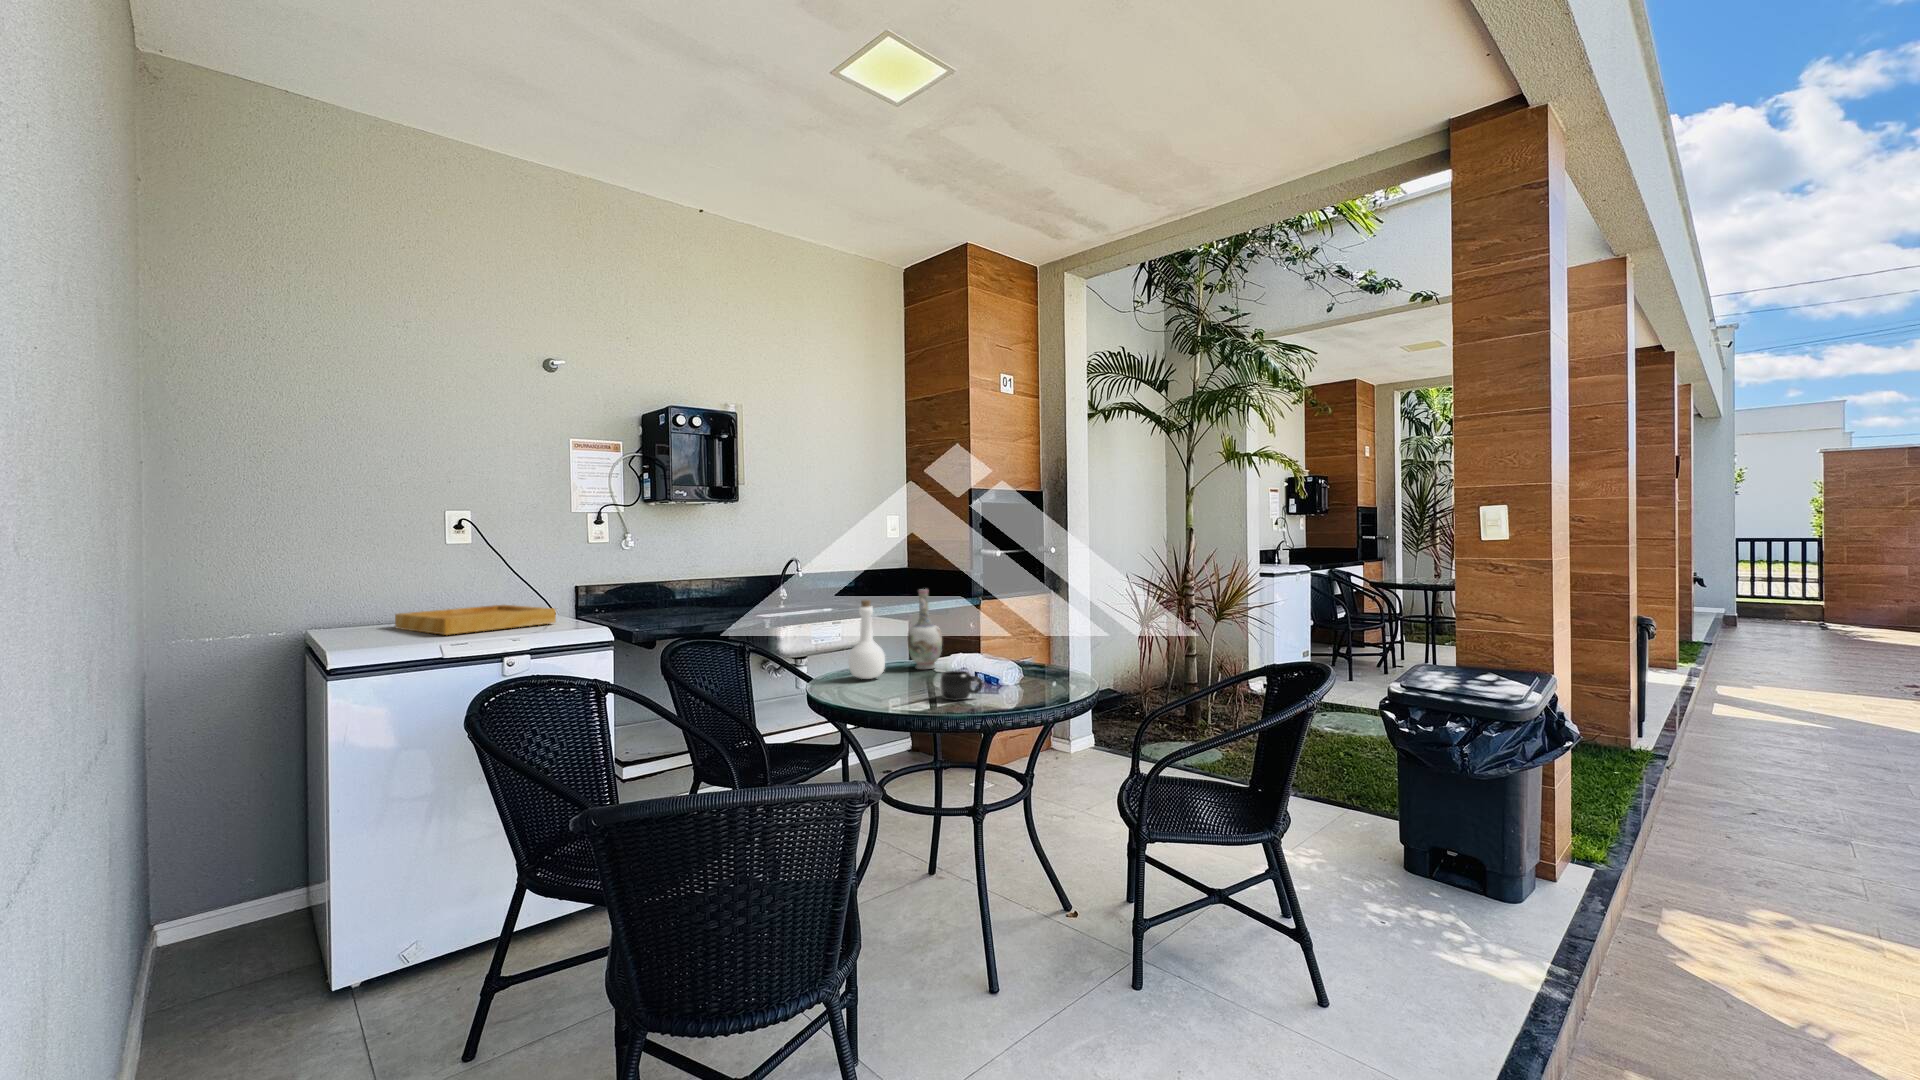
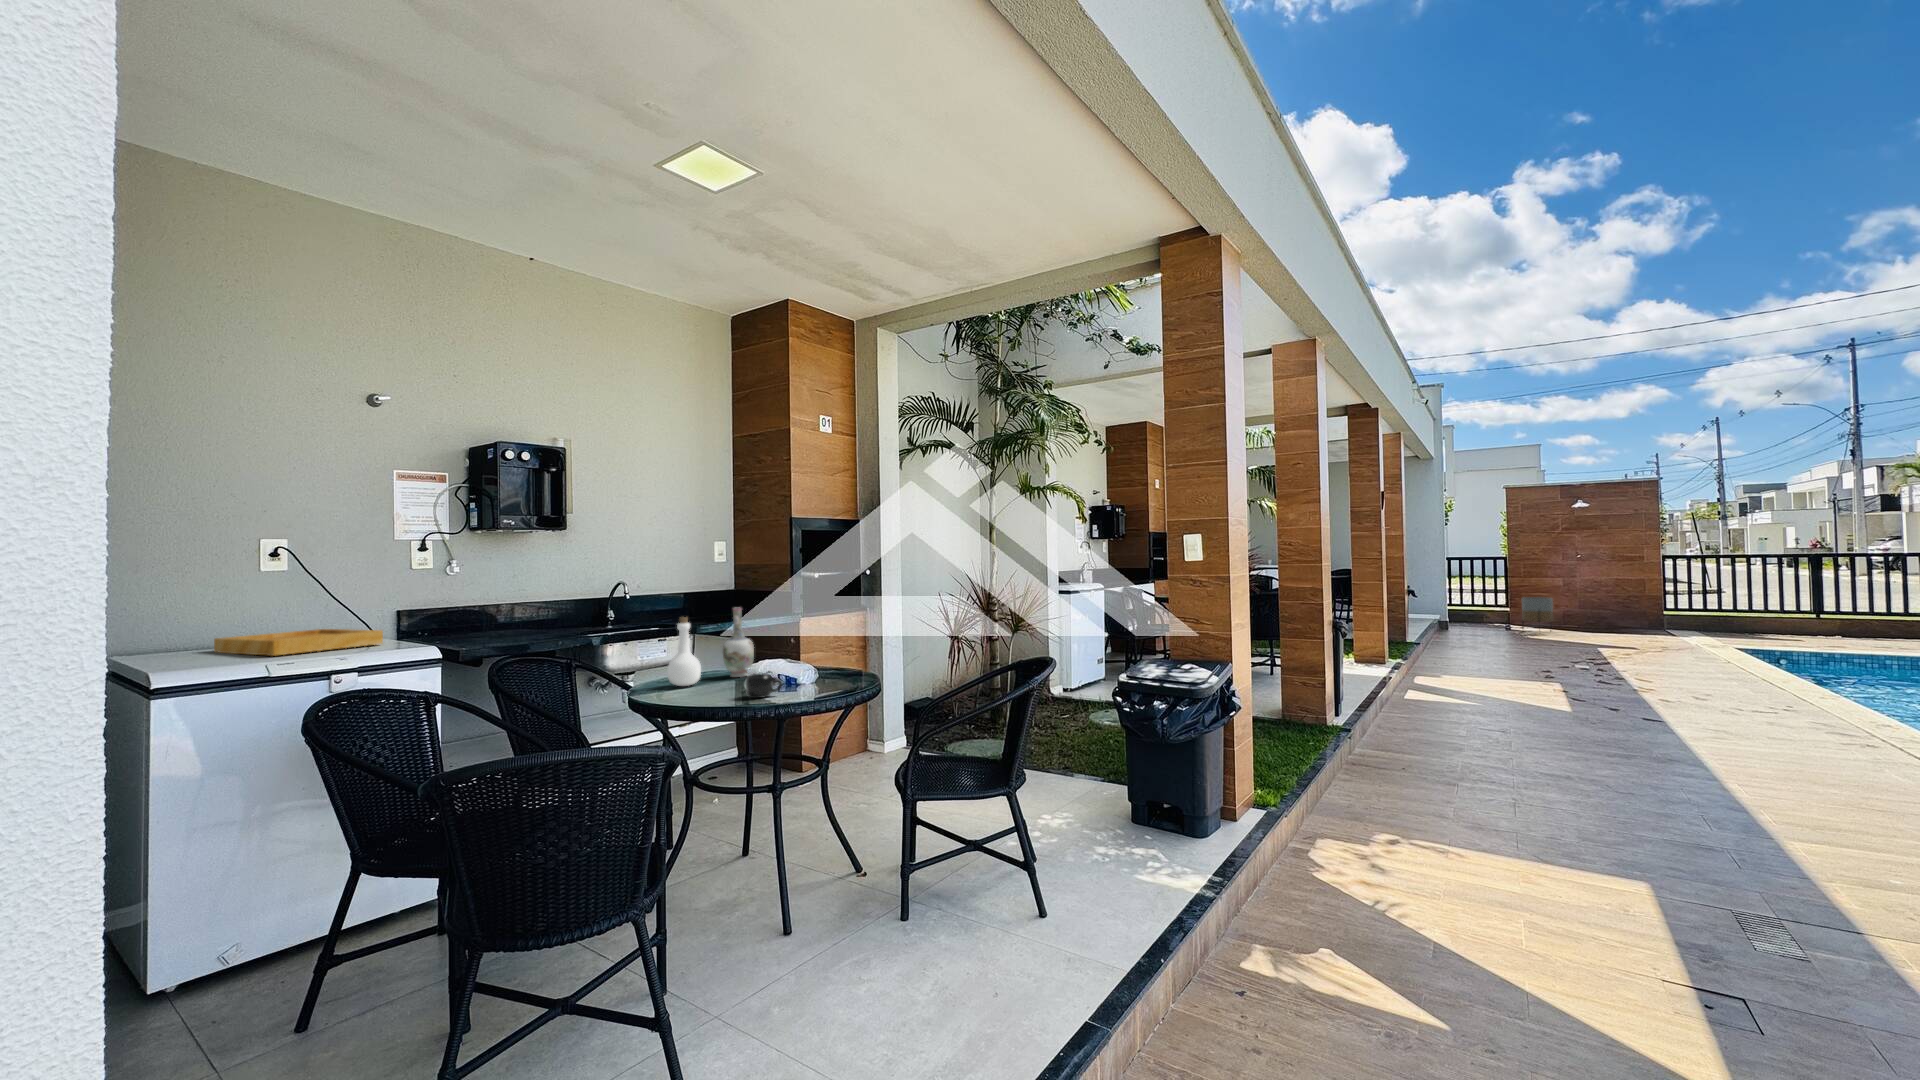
planter: none [1838,588,1886,633] -> present [1522,597,1553,632]

